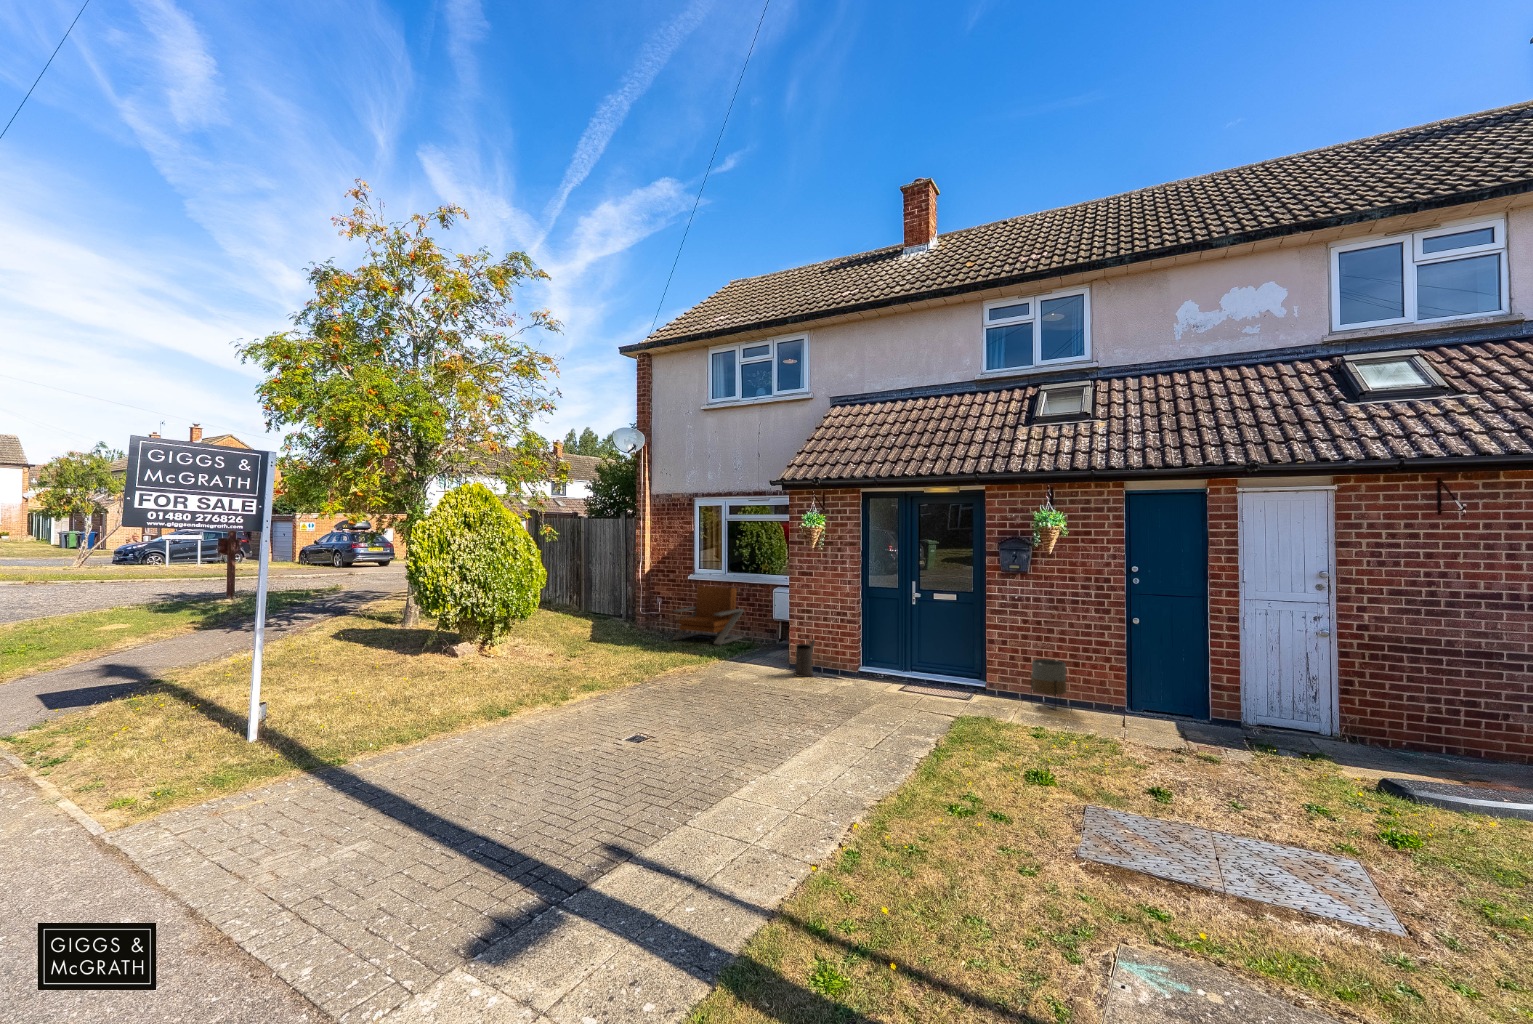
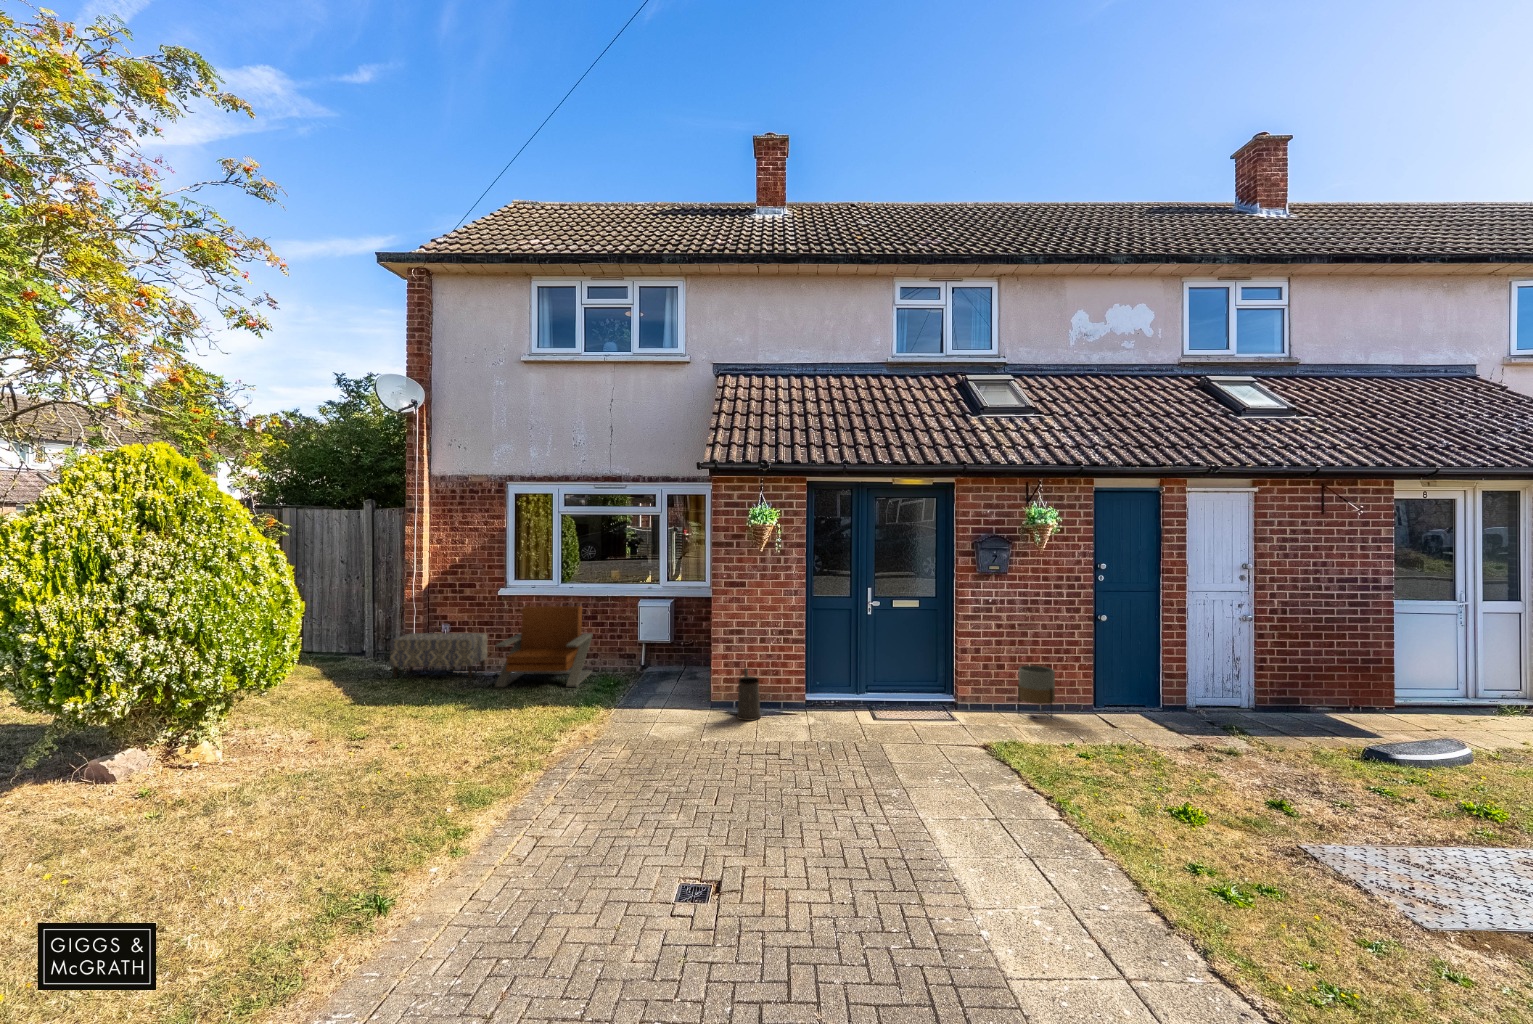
bench: none [623,601,682,633] -> present [390,633,487,678]

